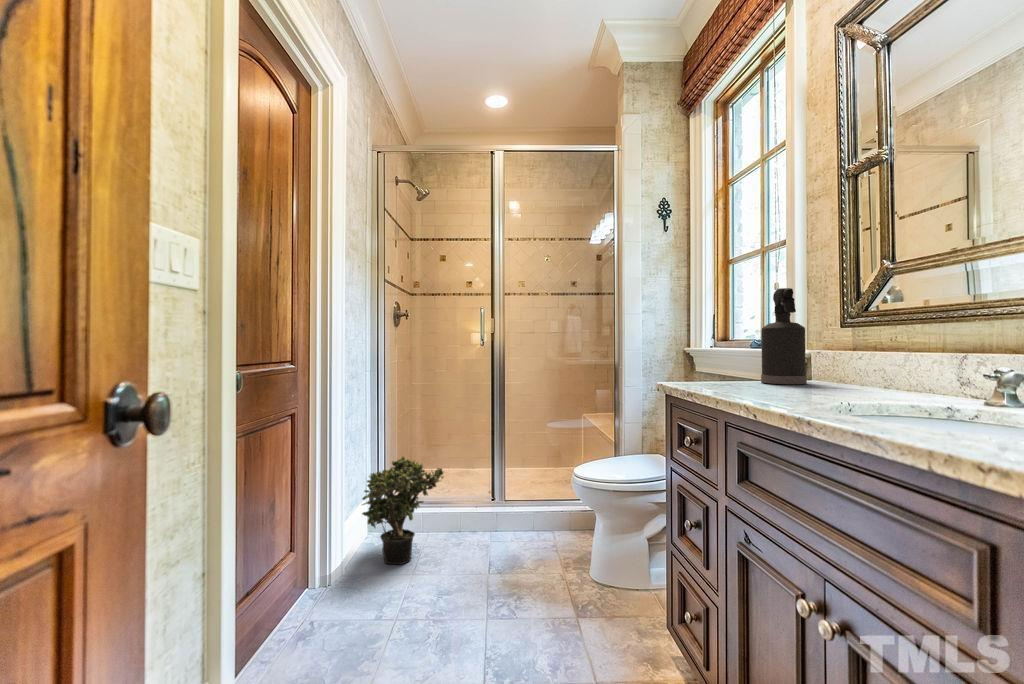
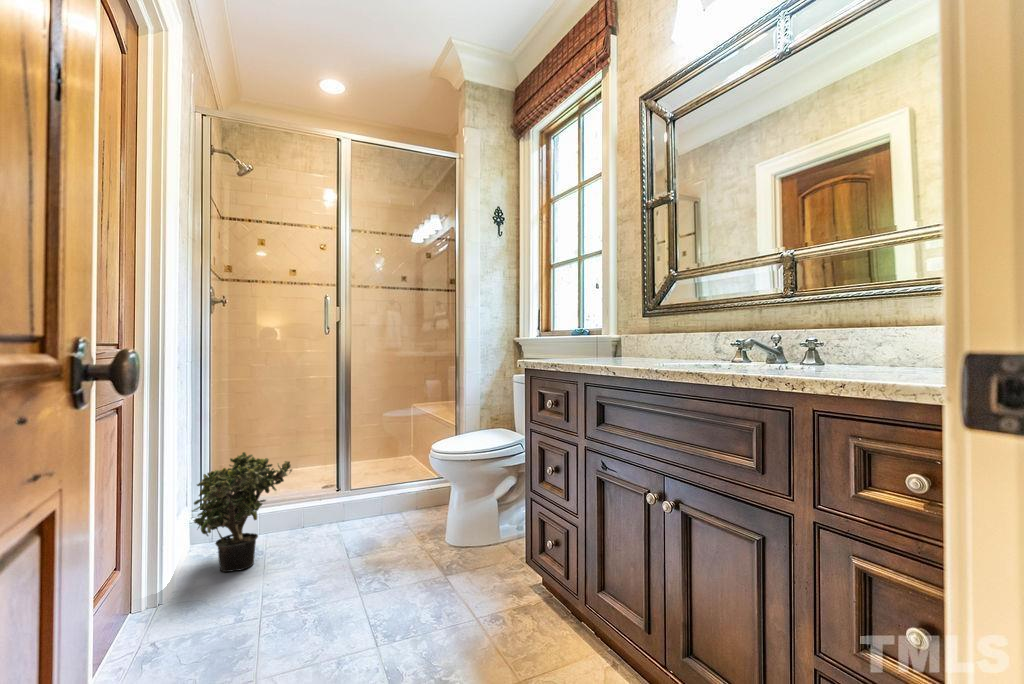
spray bottle: present [761,288,807,384] -> none [592,287,623,359]

